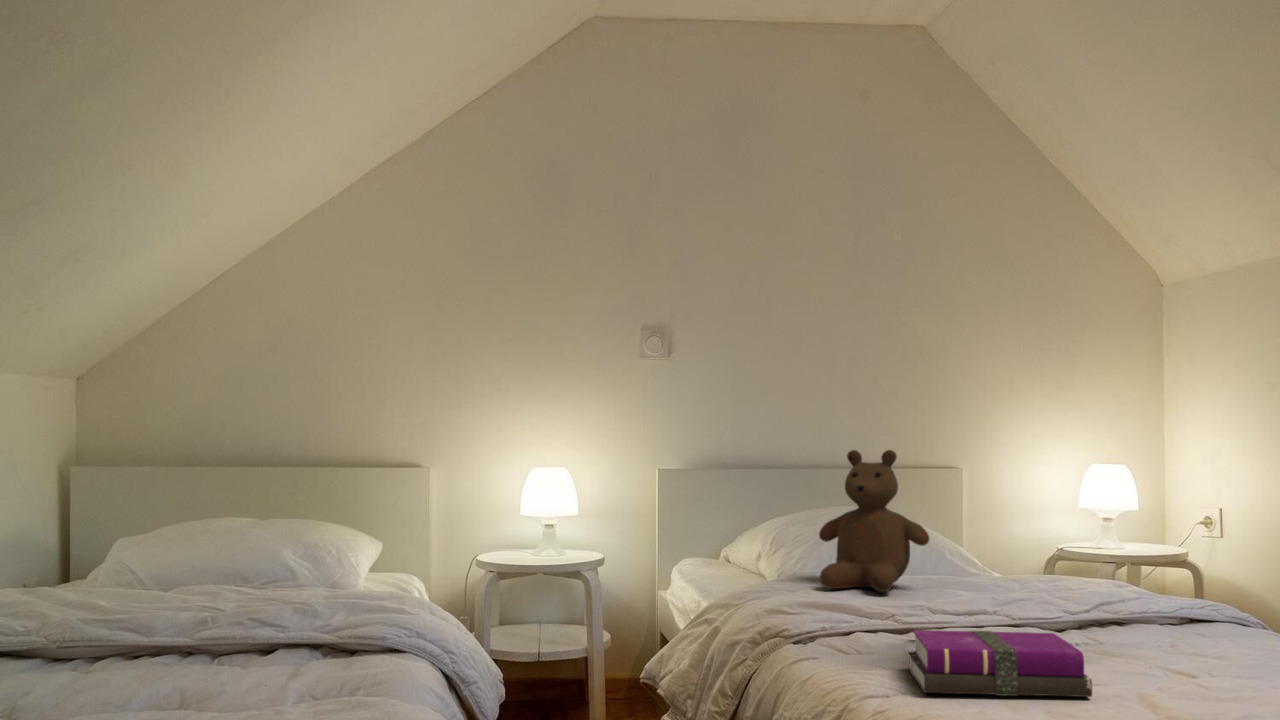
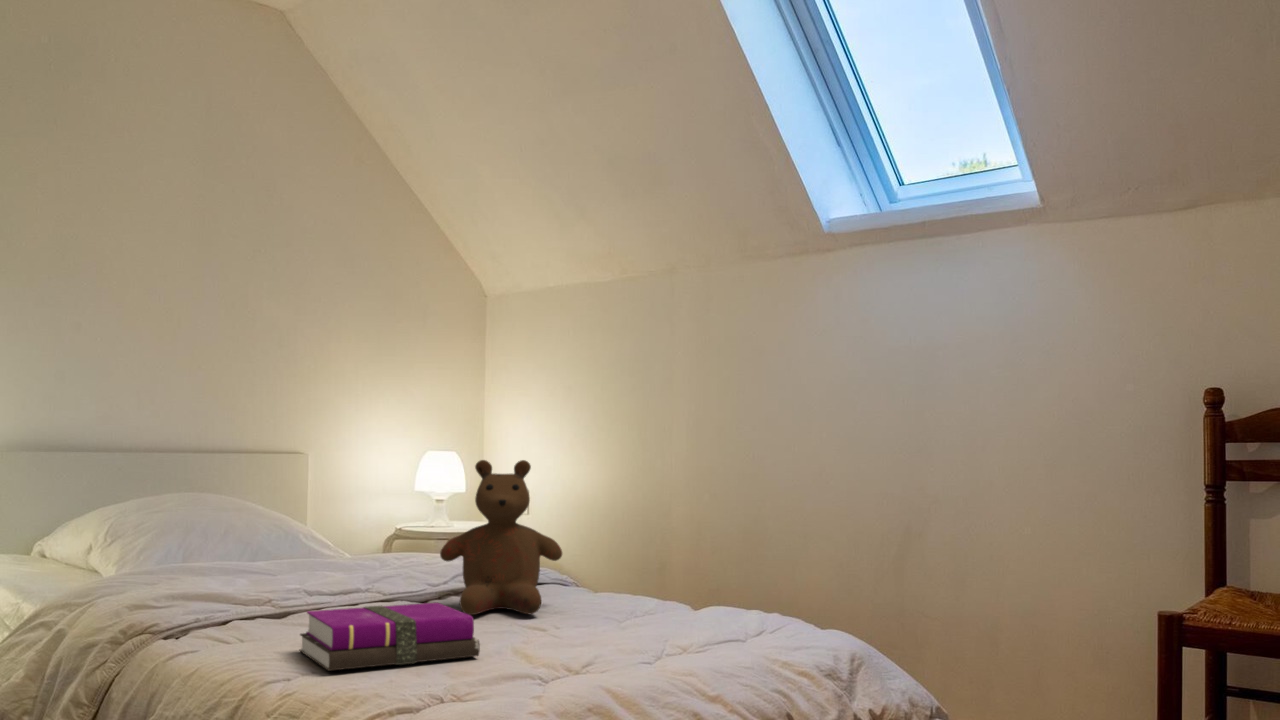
teddy bear: present [819,450,929,592] -> present [440,460,562,615]

